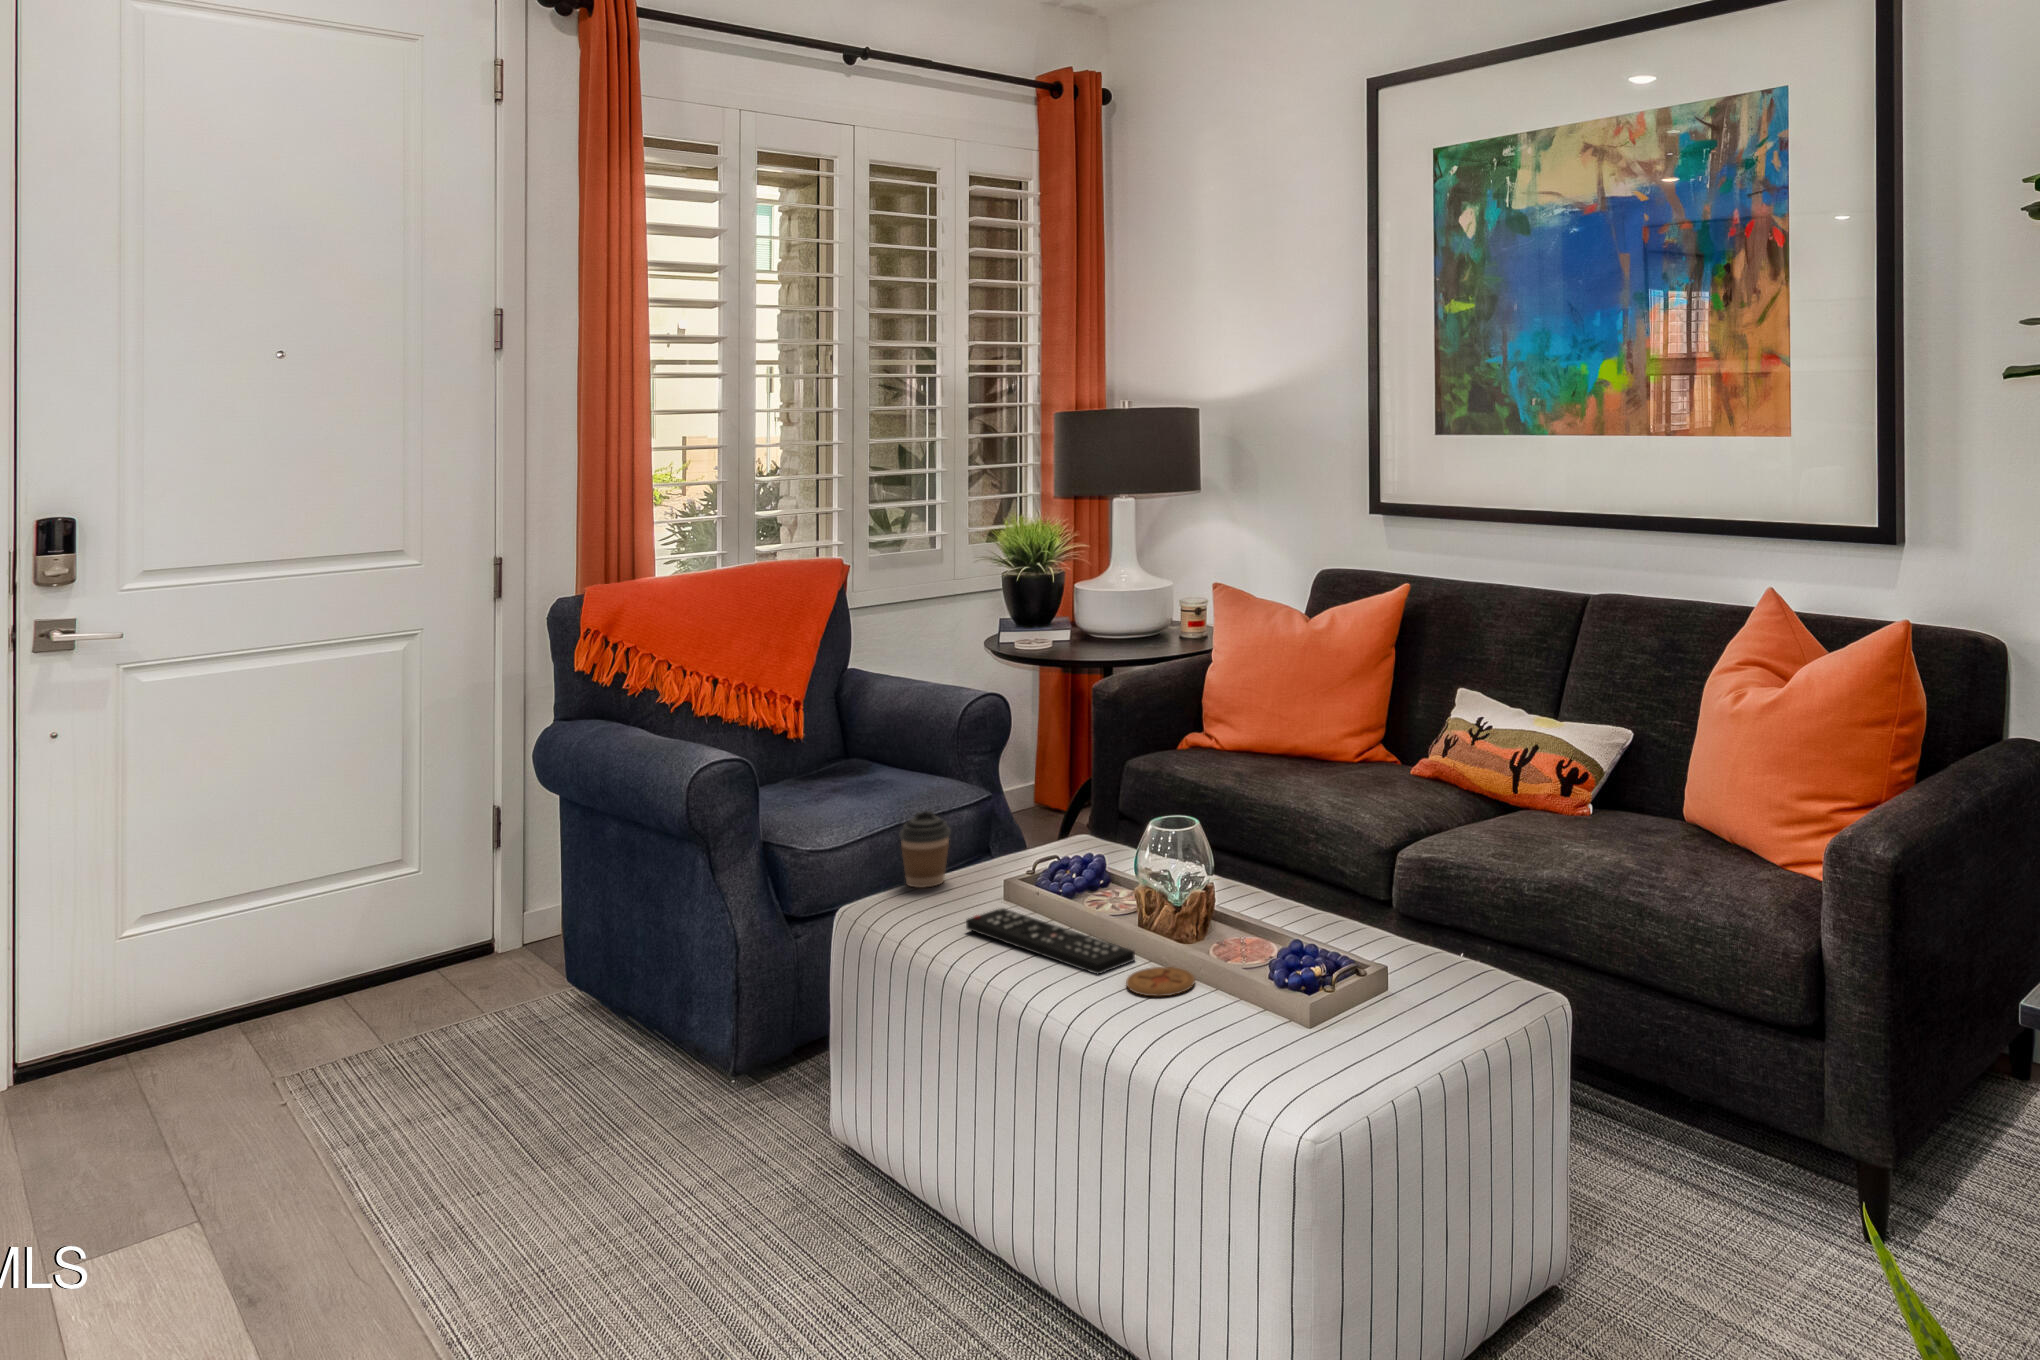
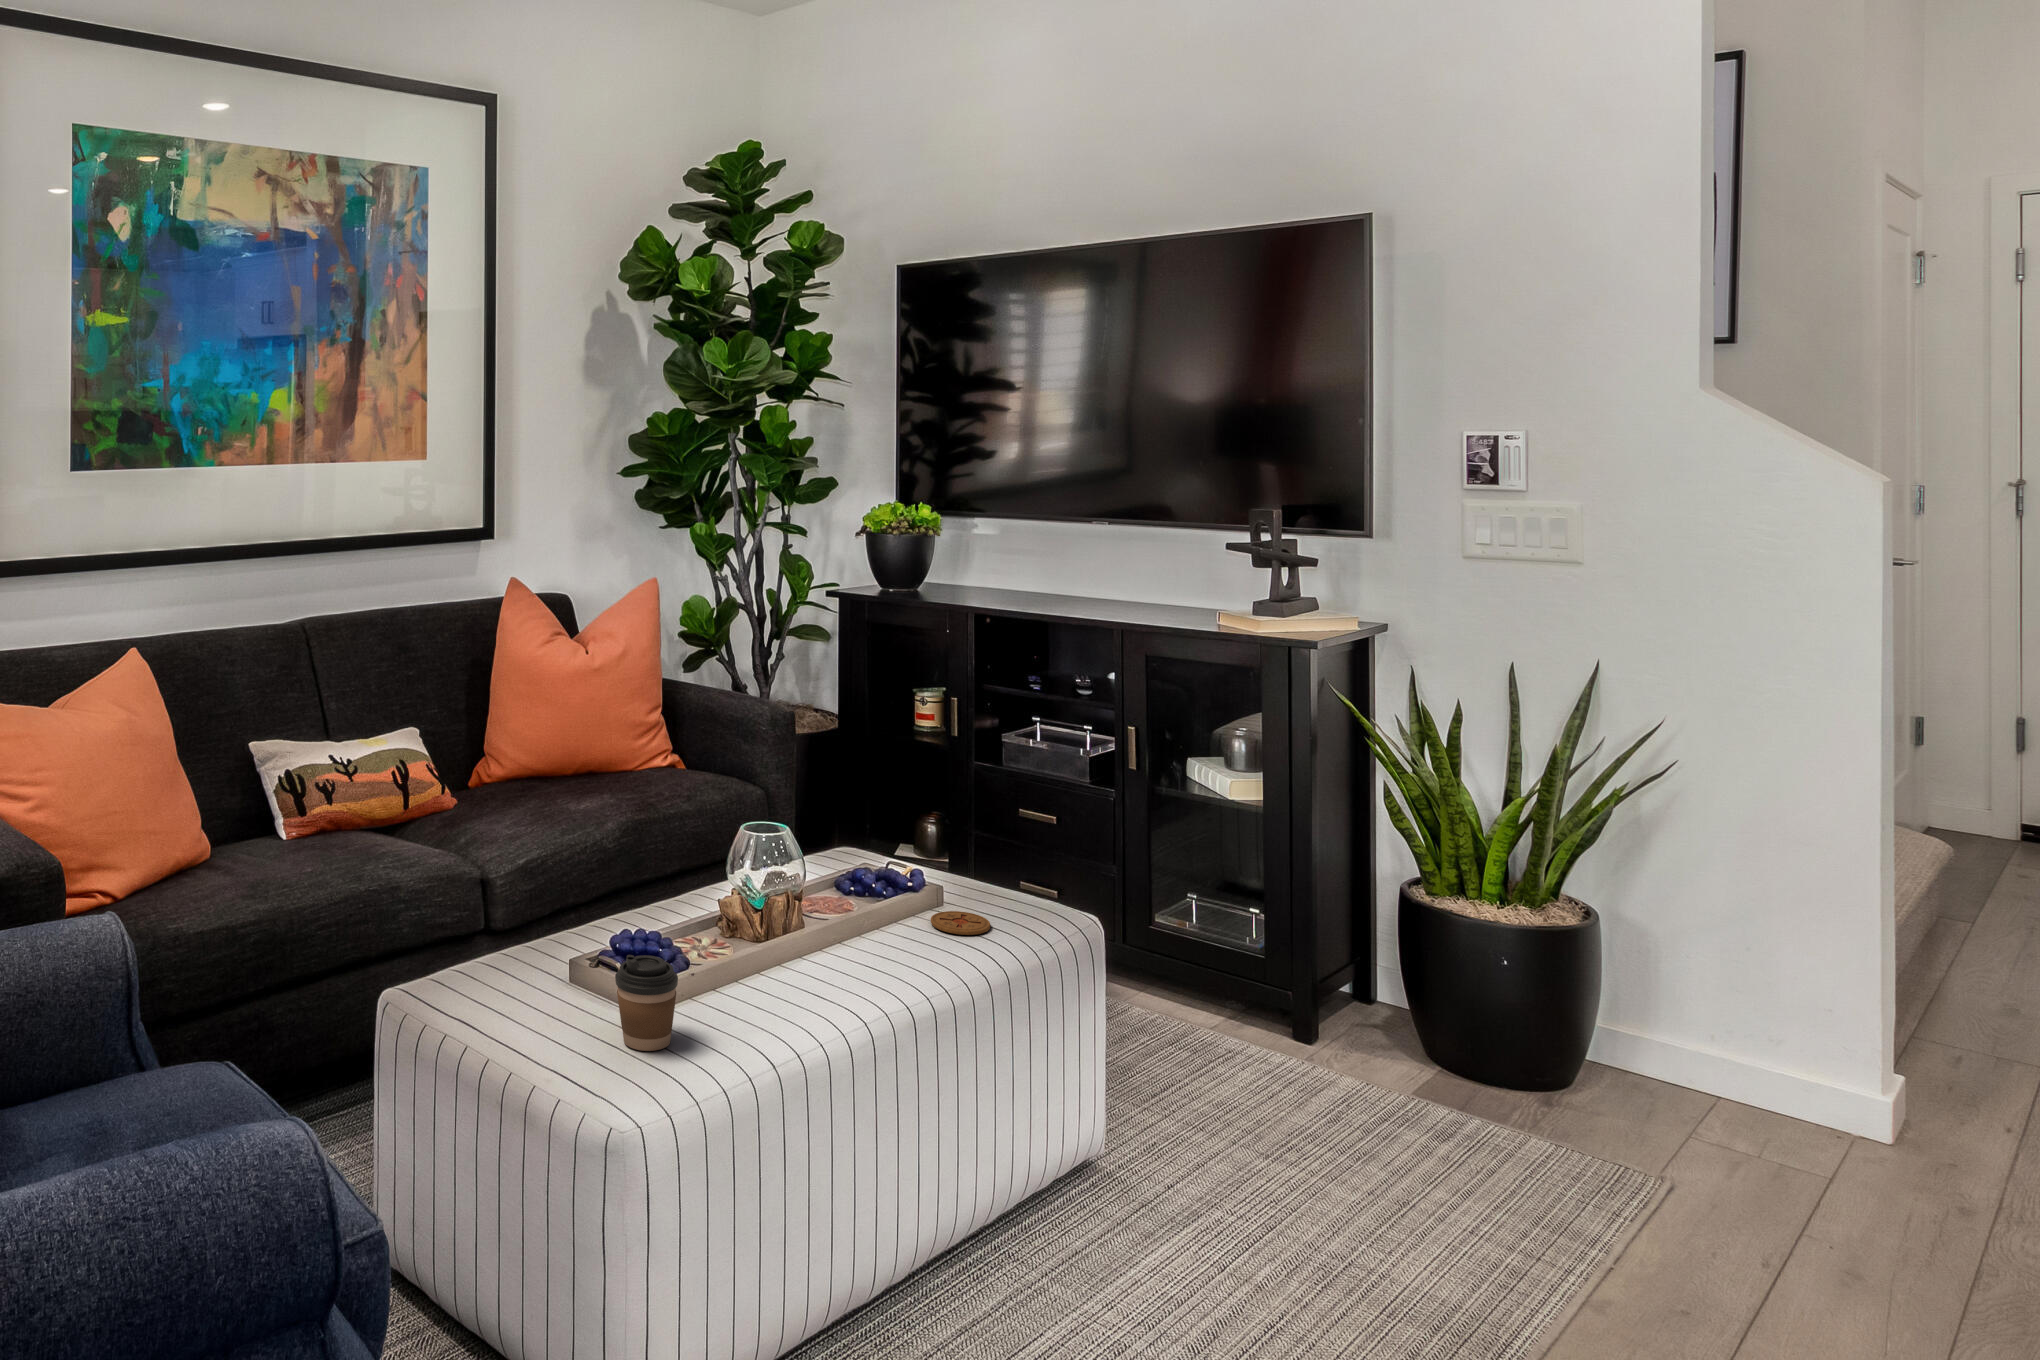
remote control: present [966,908,1135,974] -> none [793,927,942,1002]

